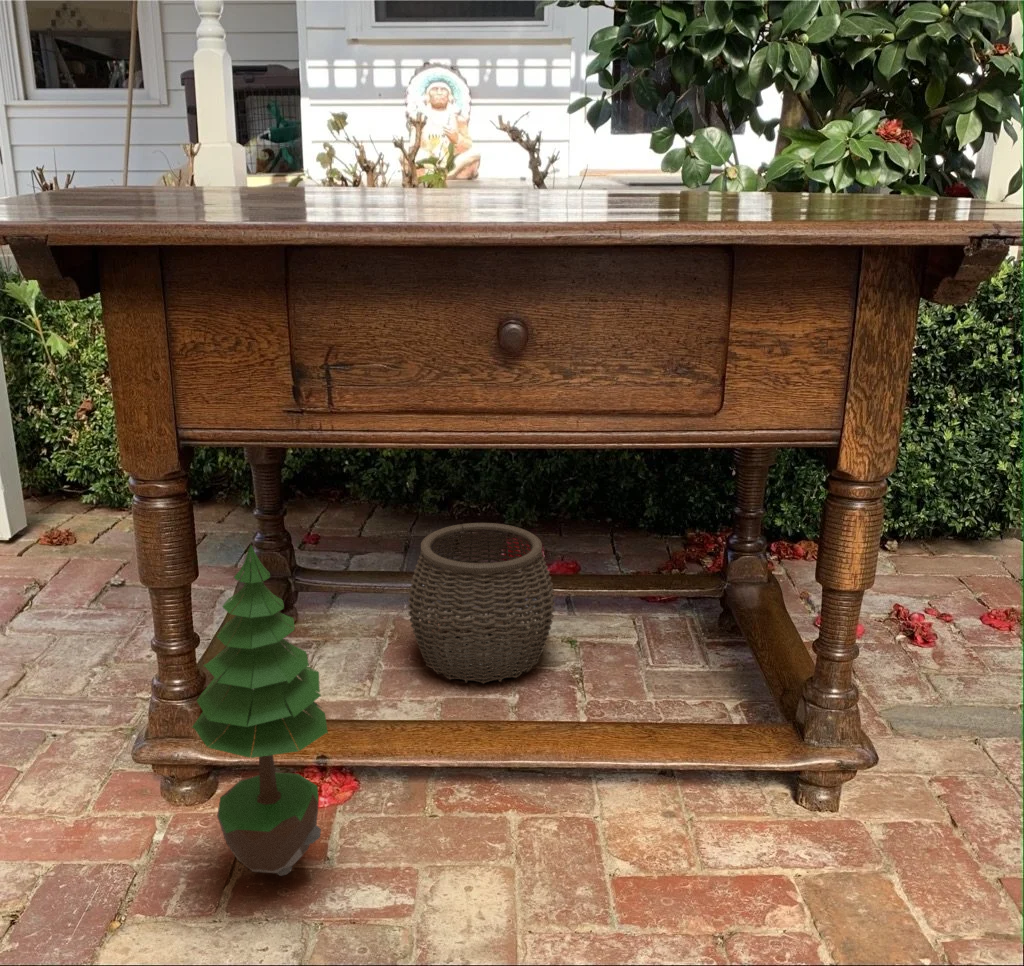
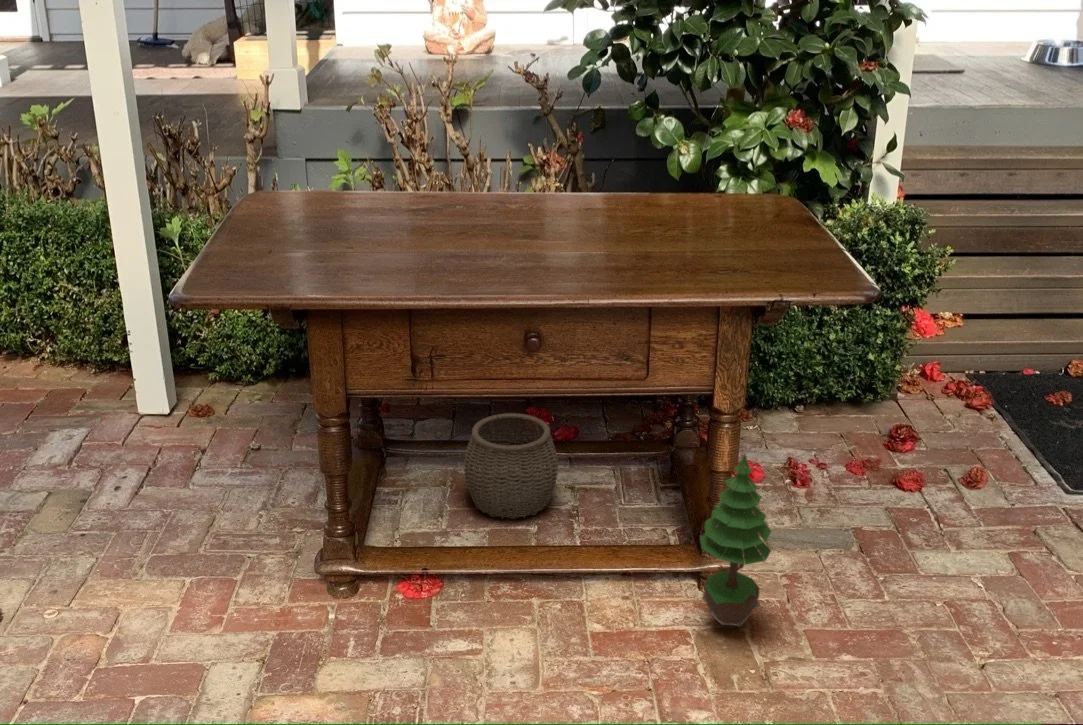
potted tree: present [192,546,328,876] -> present [700,455,771,626]

